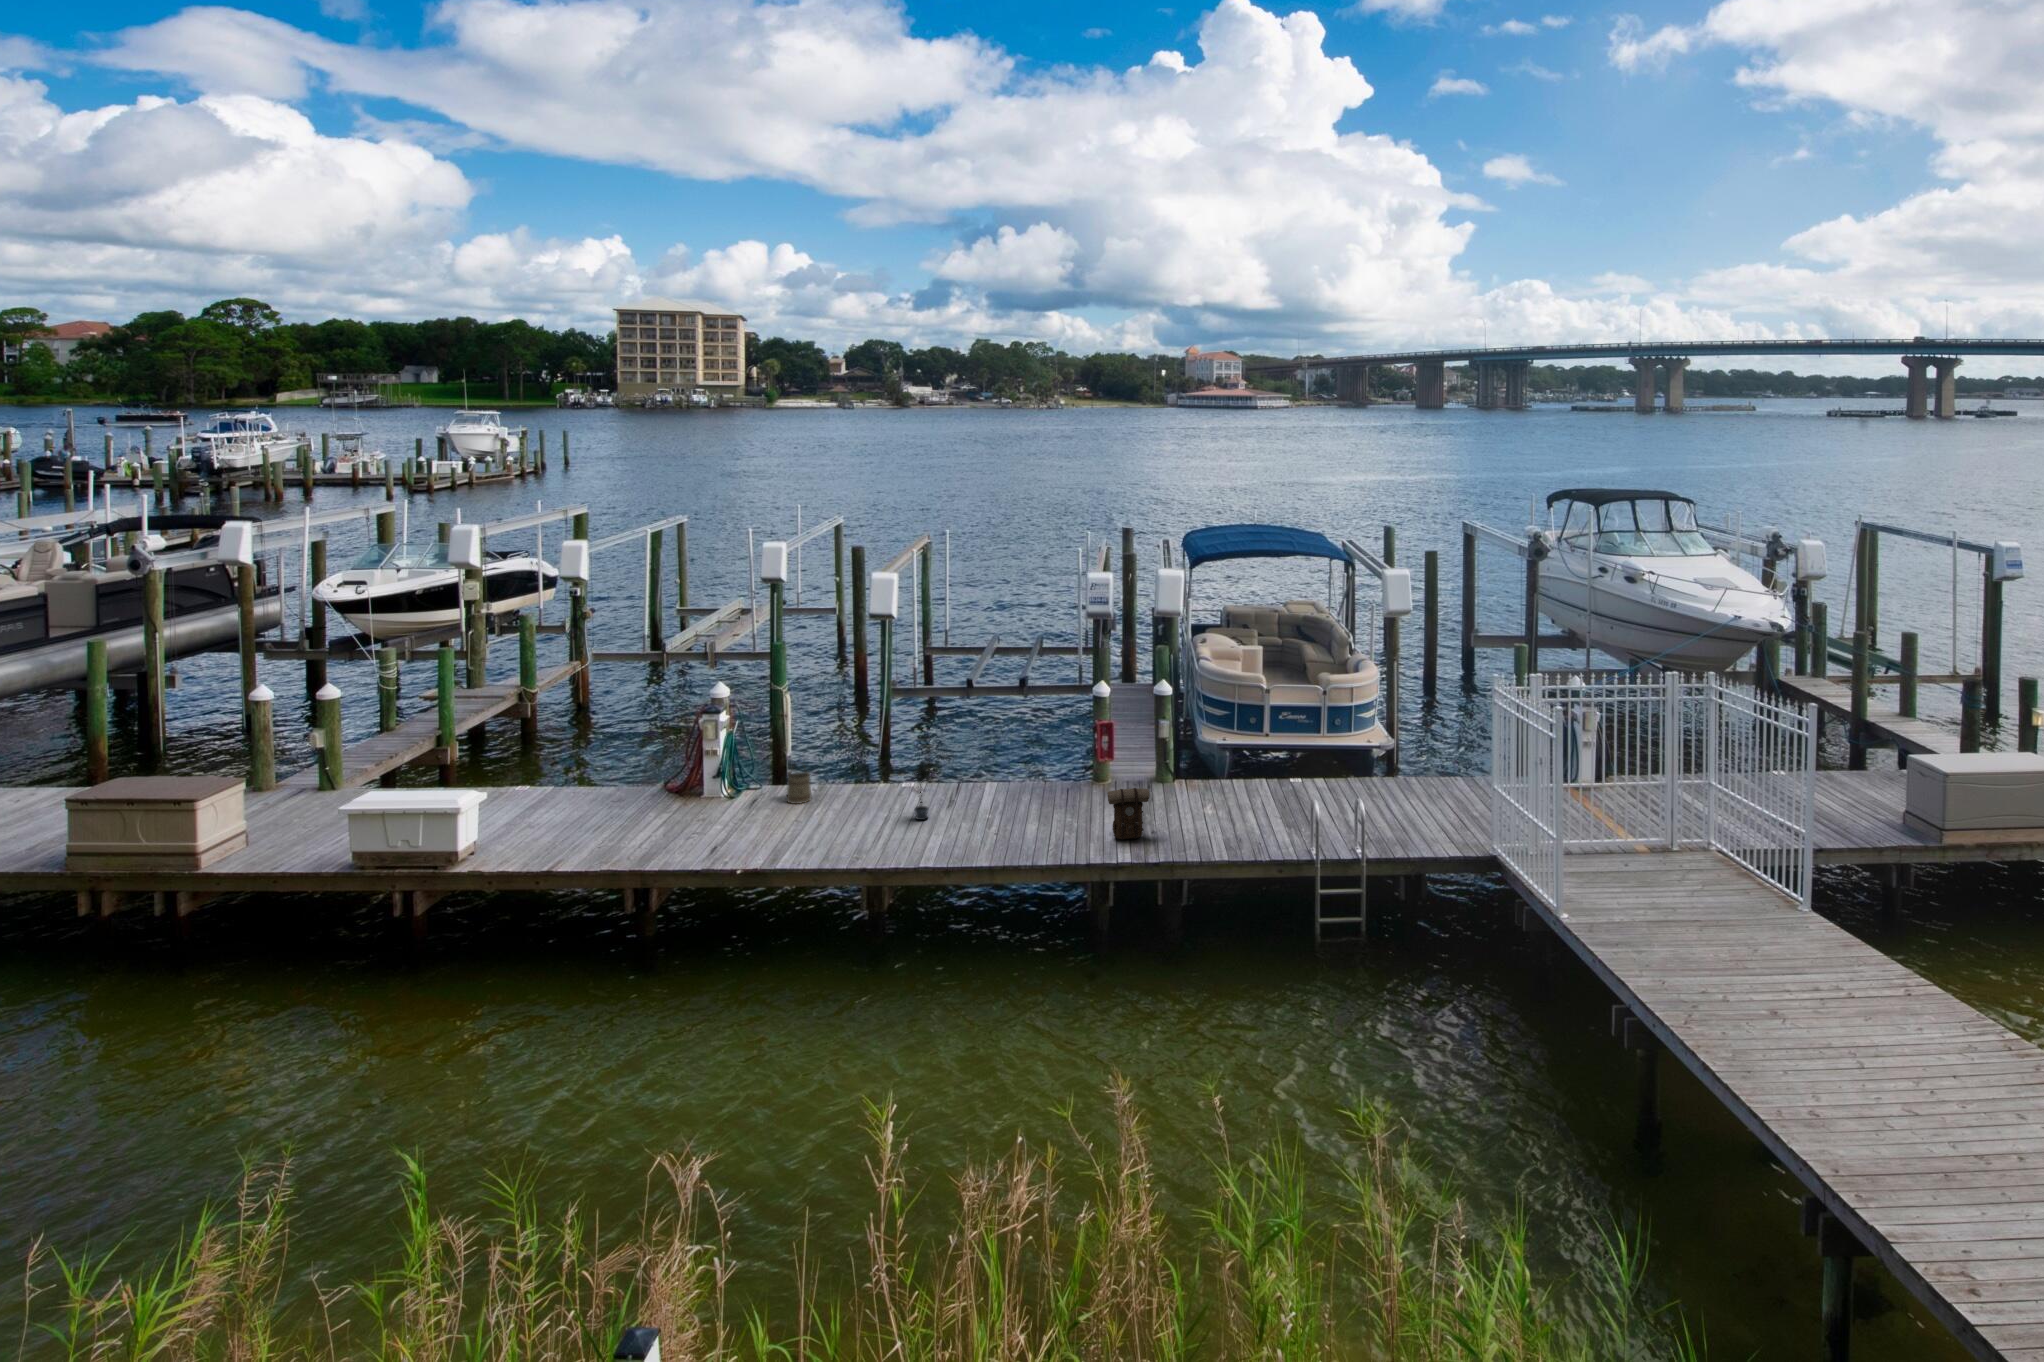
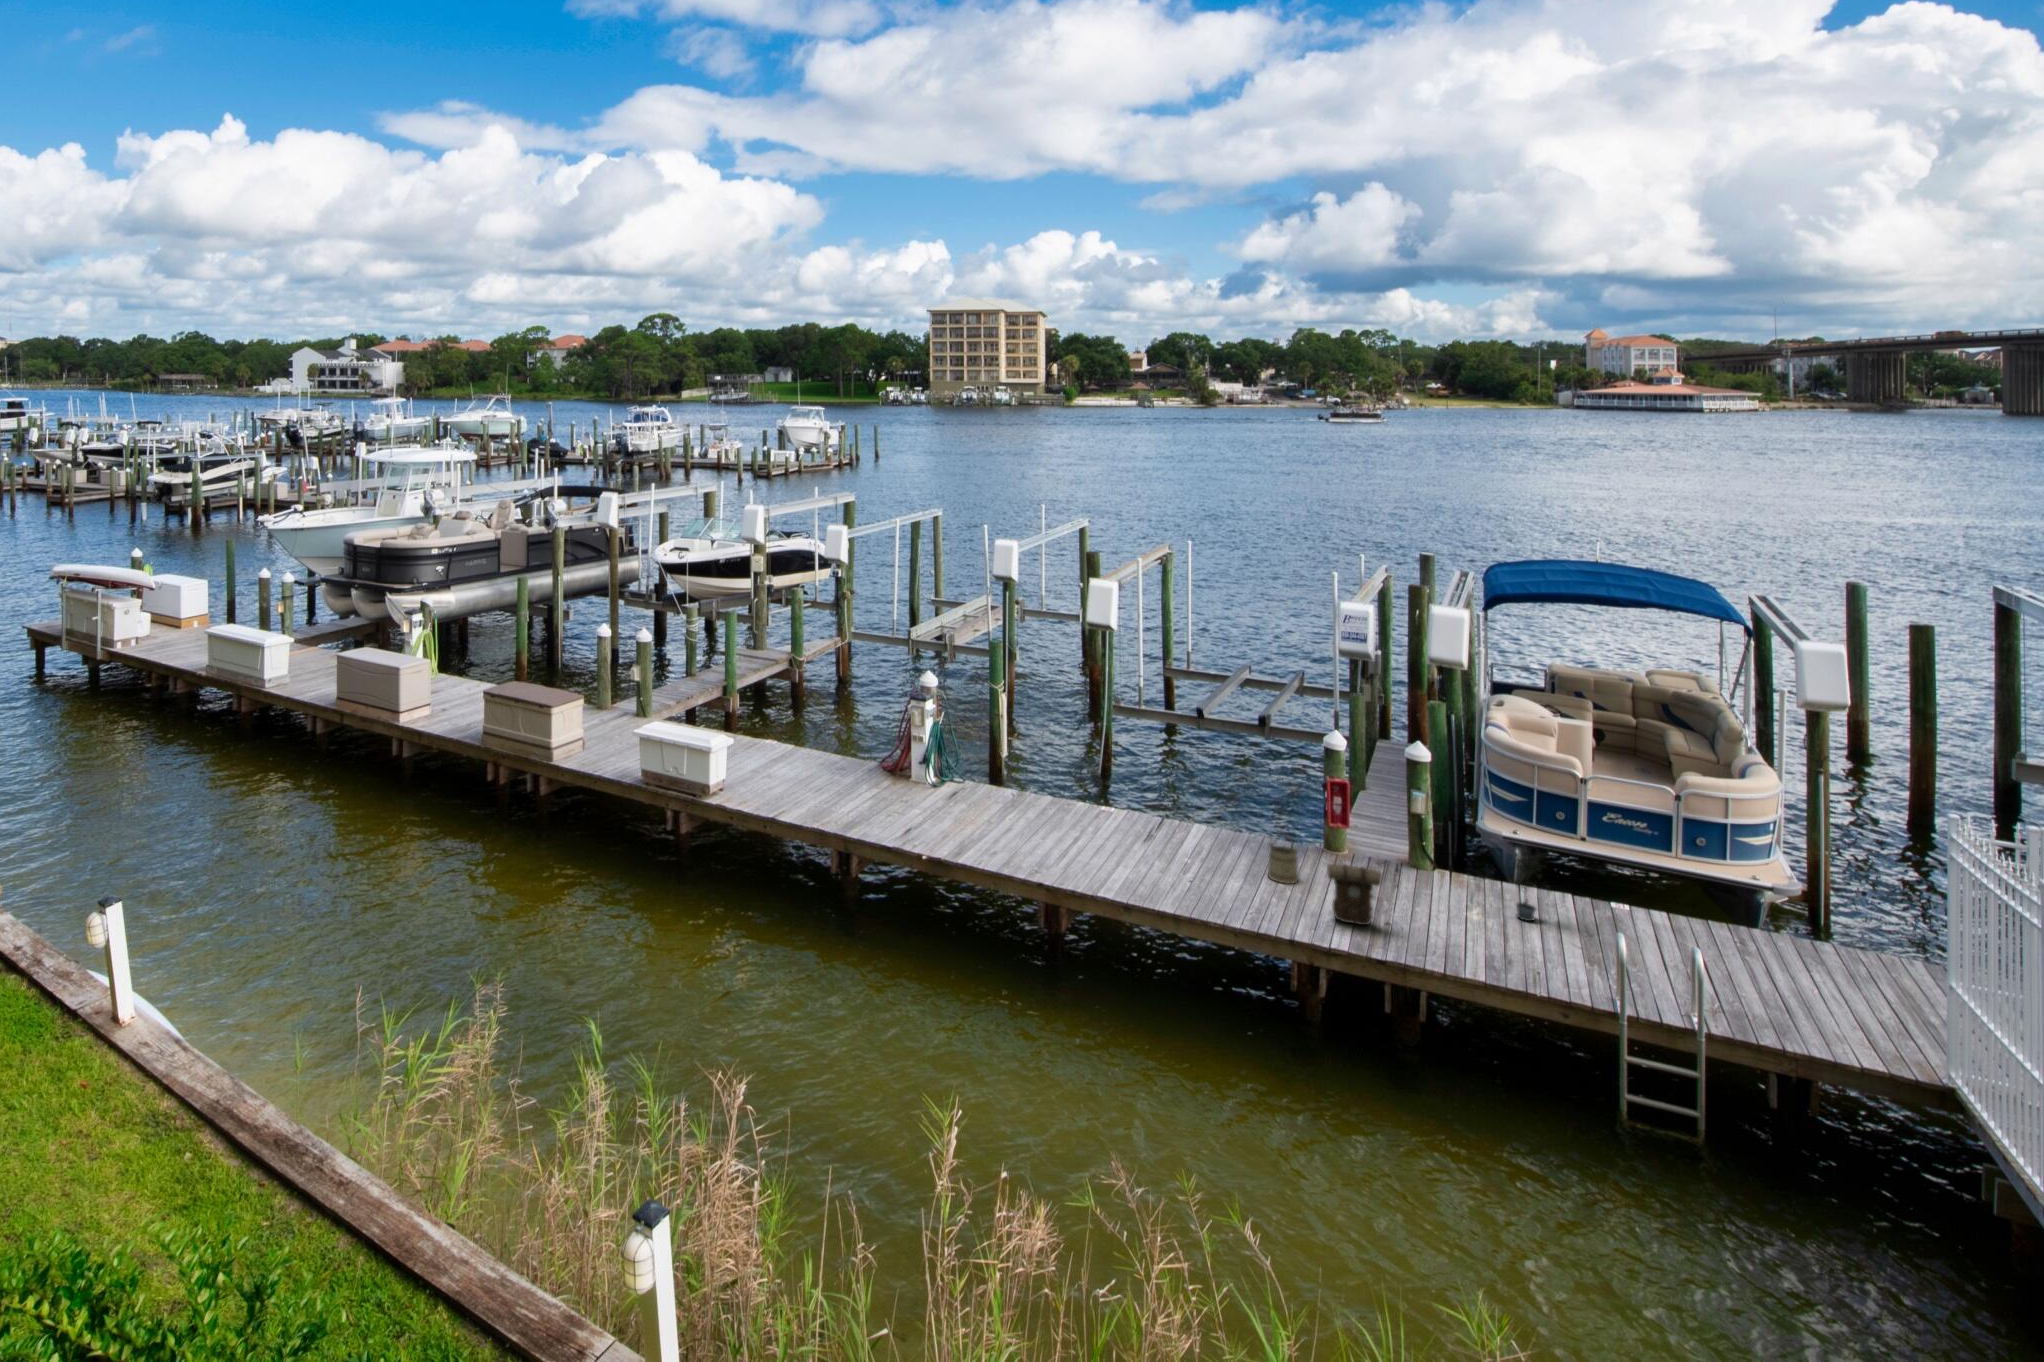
potted plant: present [912,760,934,820] -> present [1515,850,1544,921]
bucket: present [787,765,811,804] -> present [1268,838,1298,884]

